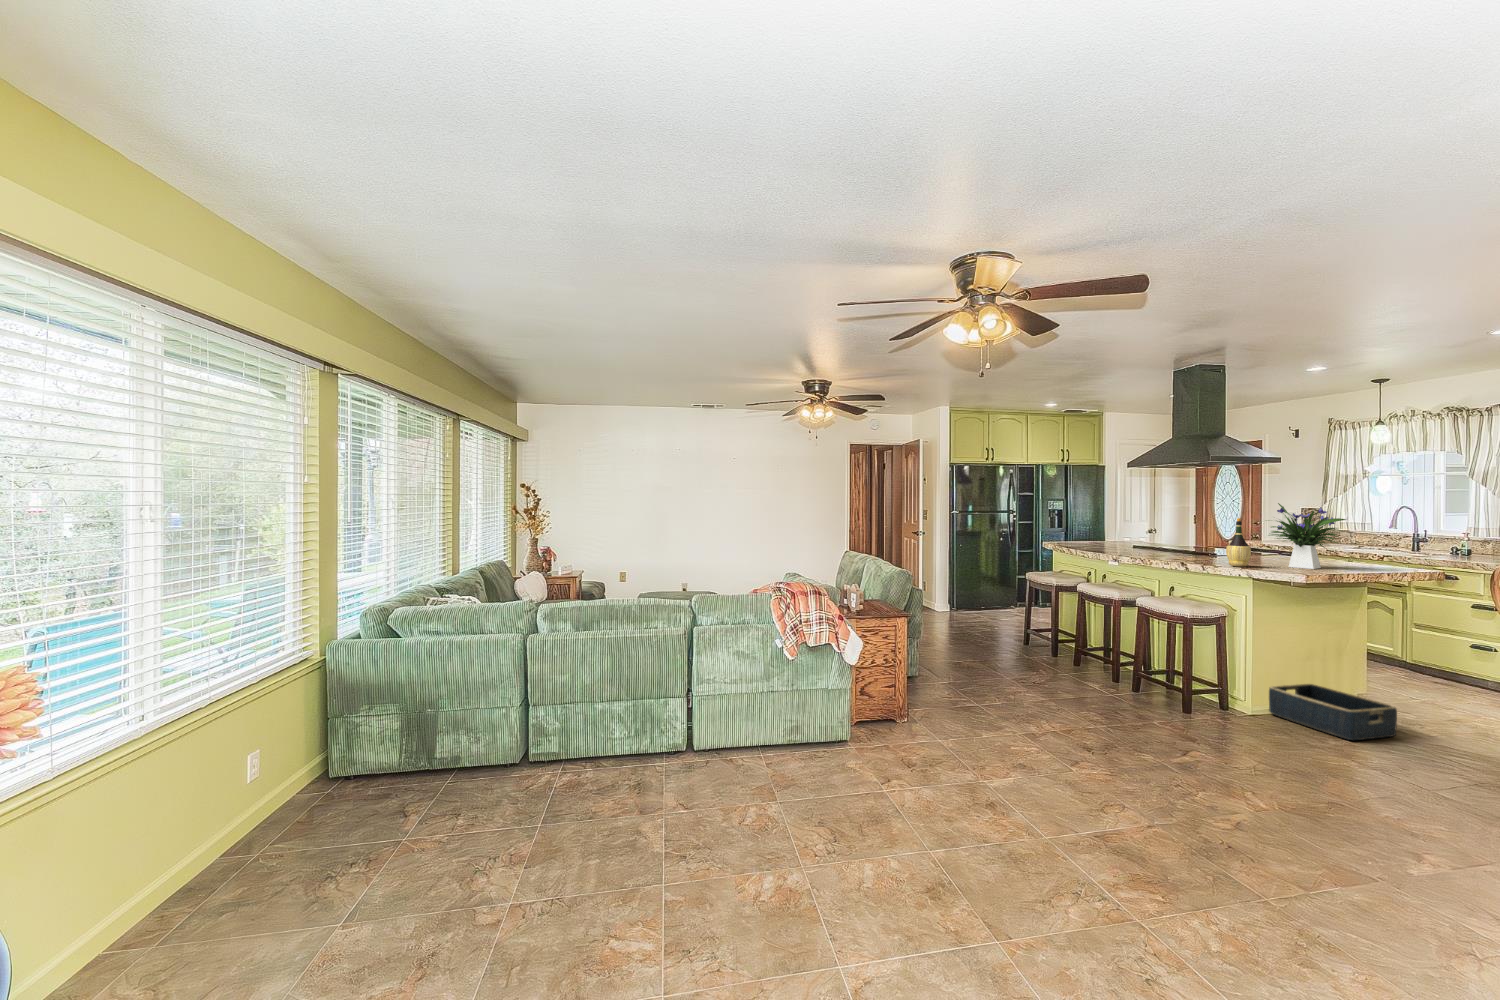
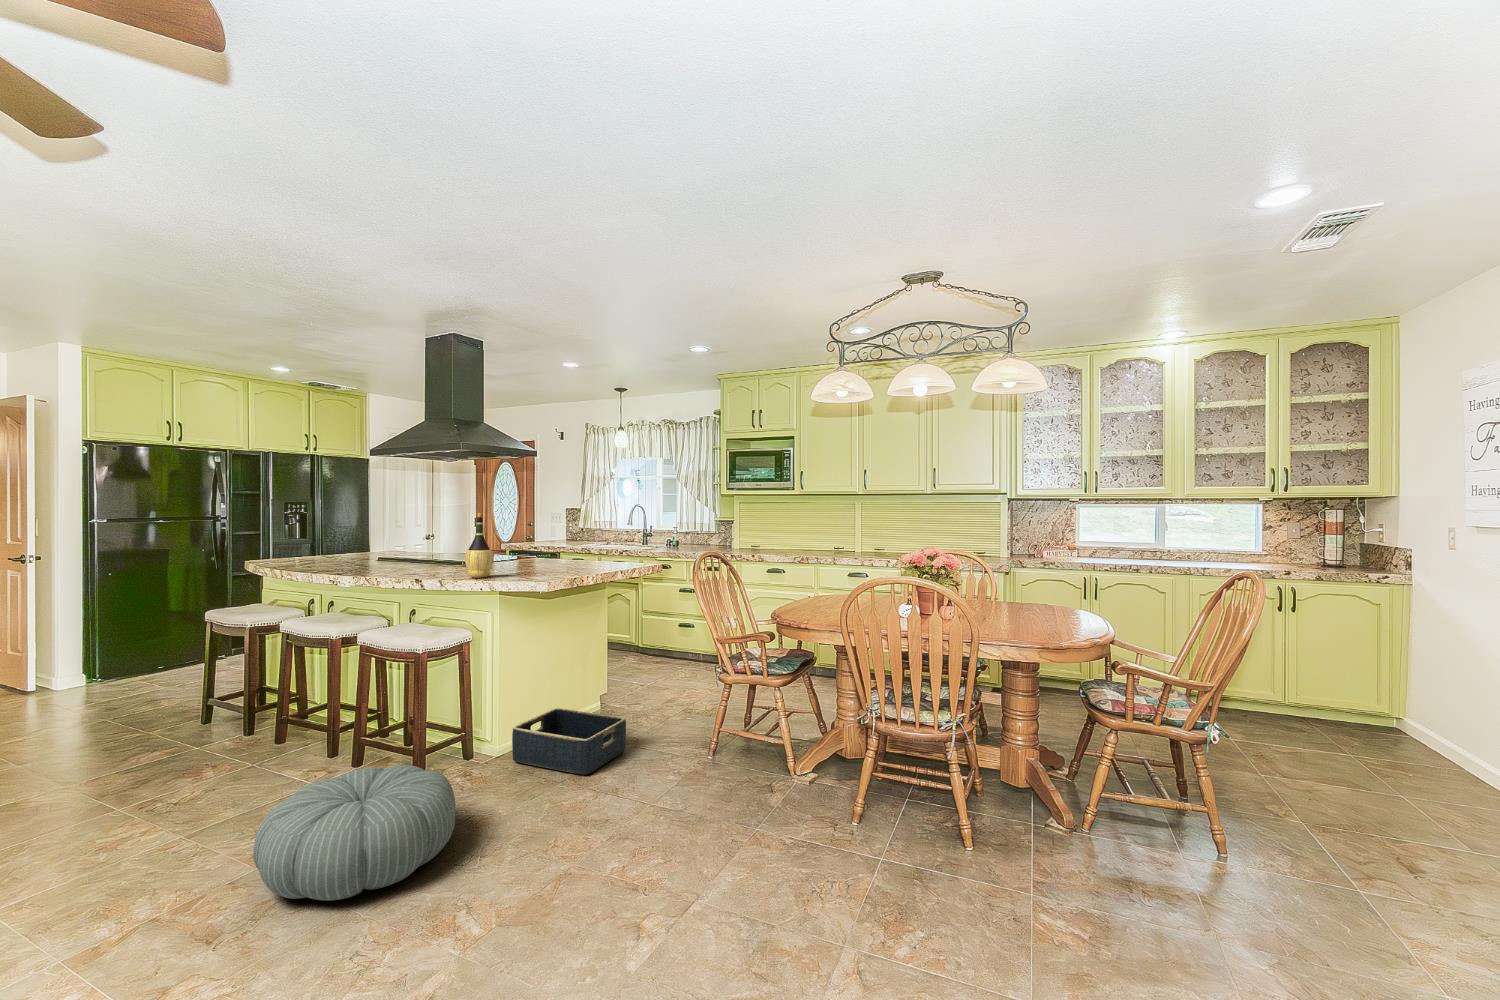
flower arrangement: present [1272,503,1346,569] -> none [510,494,587,573]
pouf: none [1106,679,1236,750] -> present [253,765,455,901]

